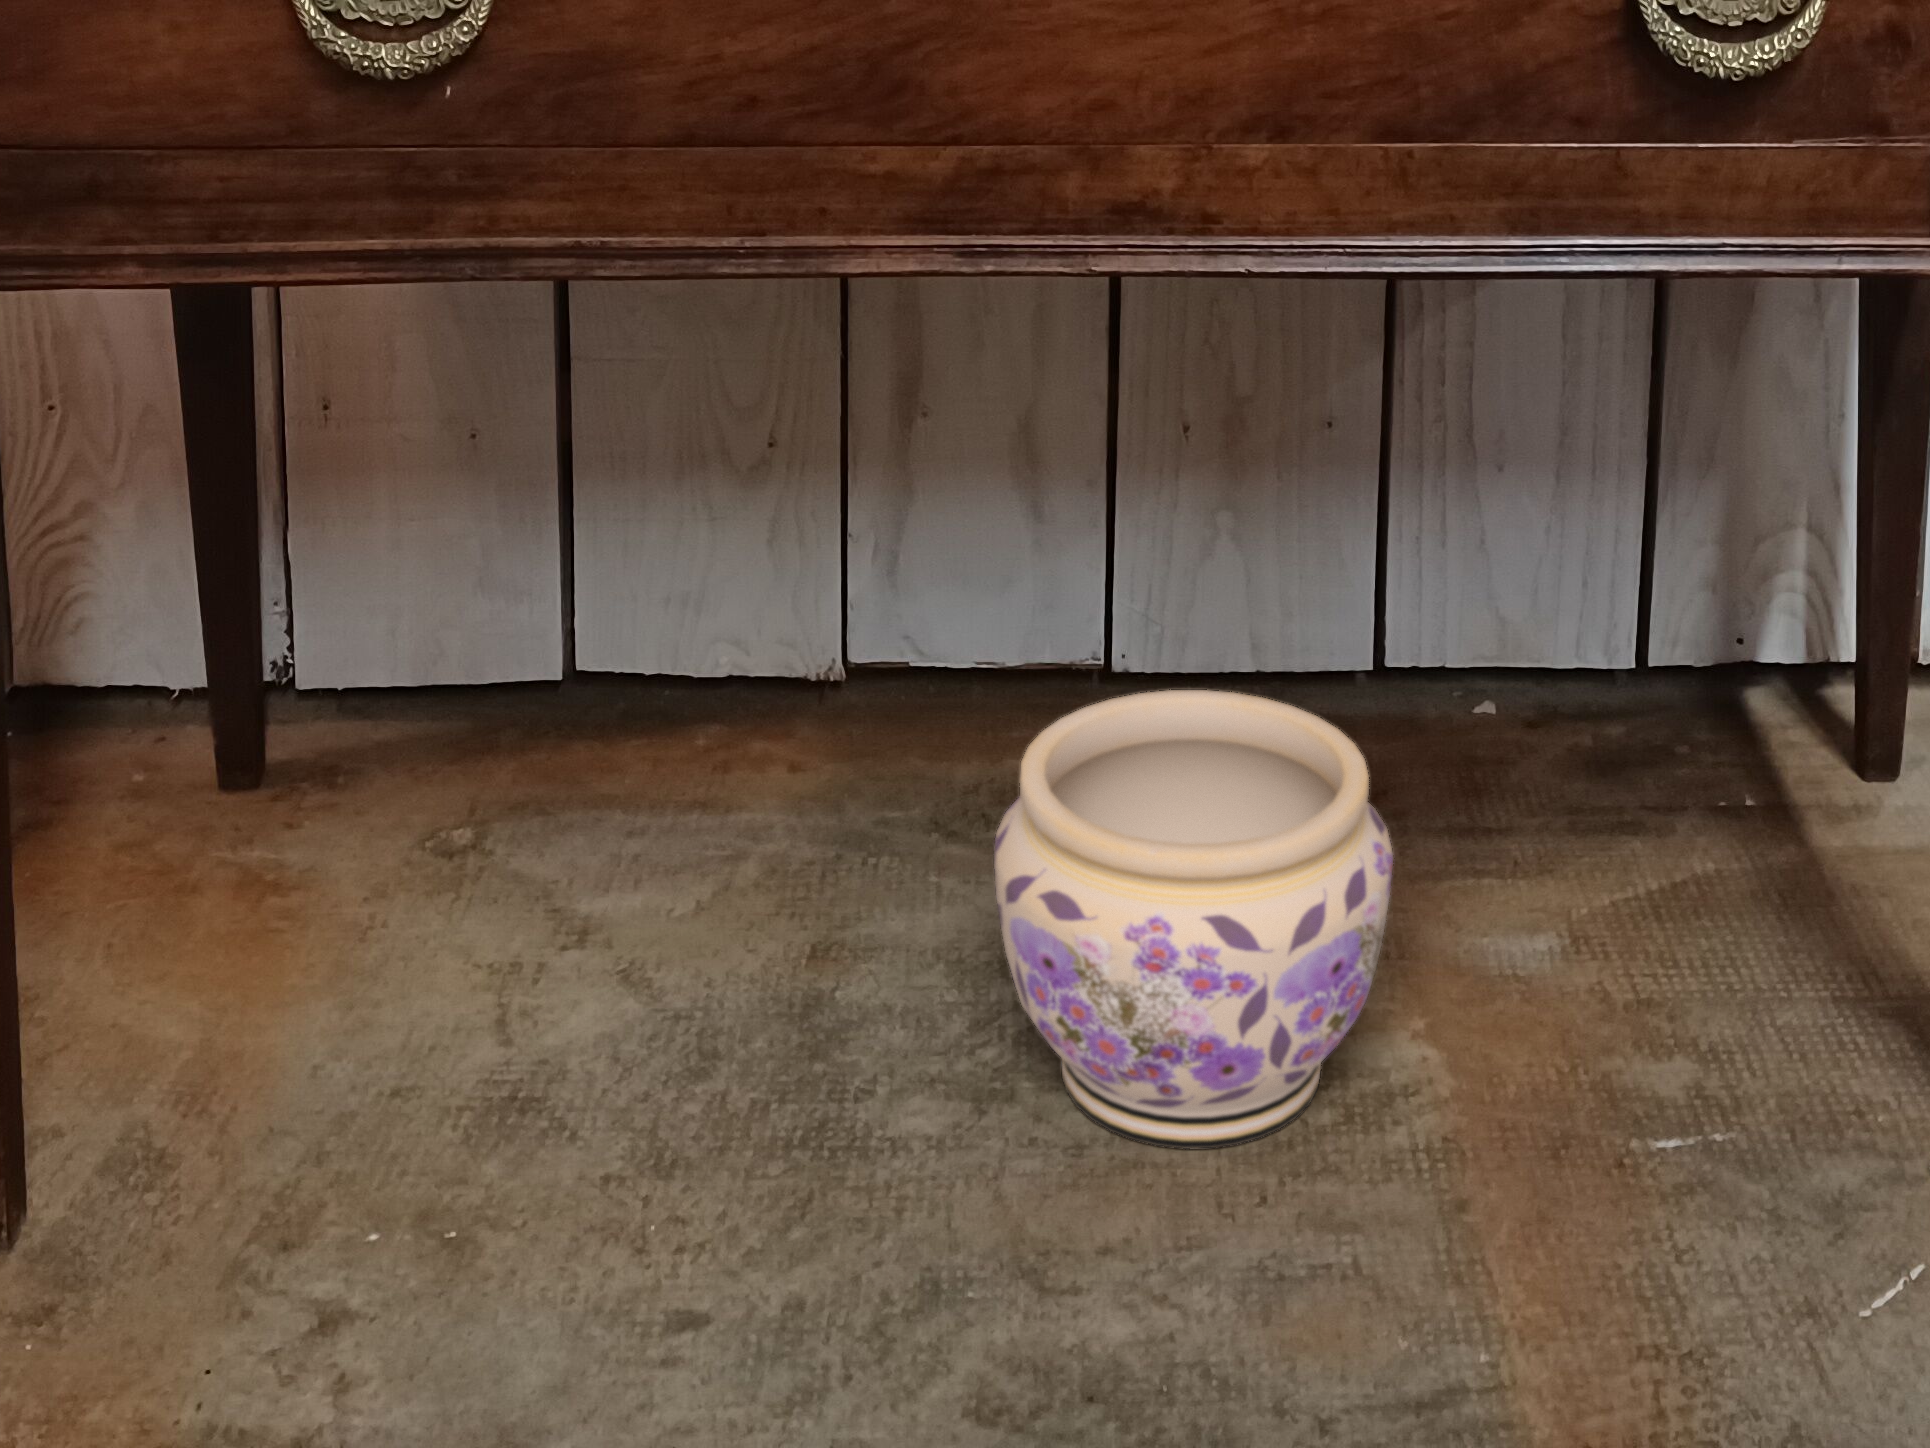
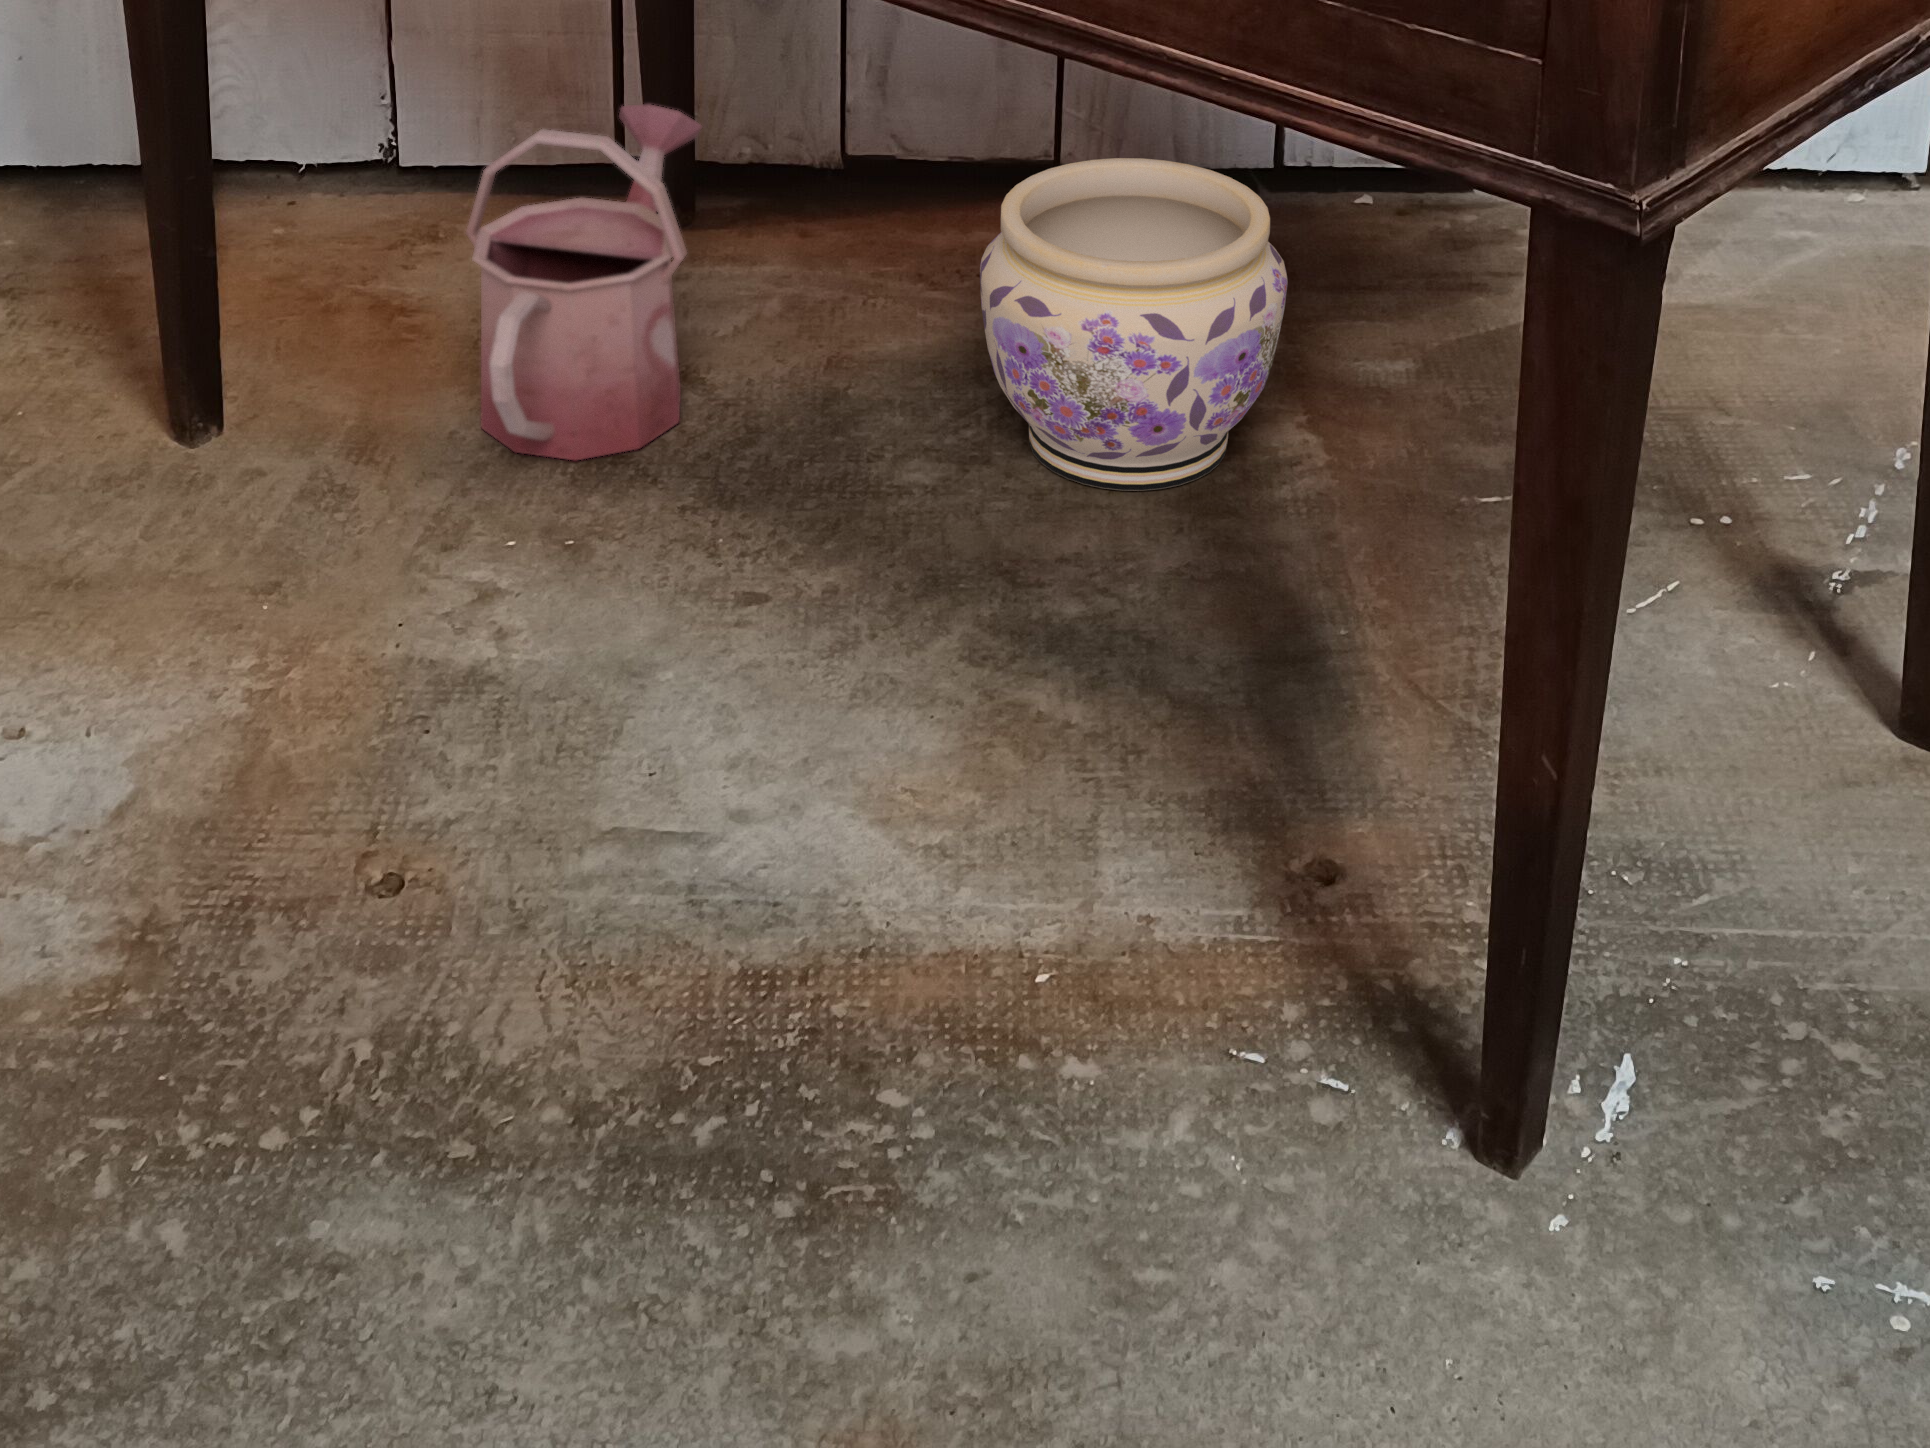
watering can: none [332,624,652,1117] -> present [466,104,702,460]

